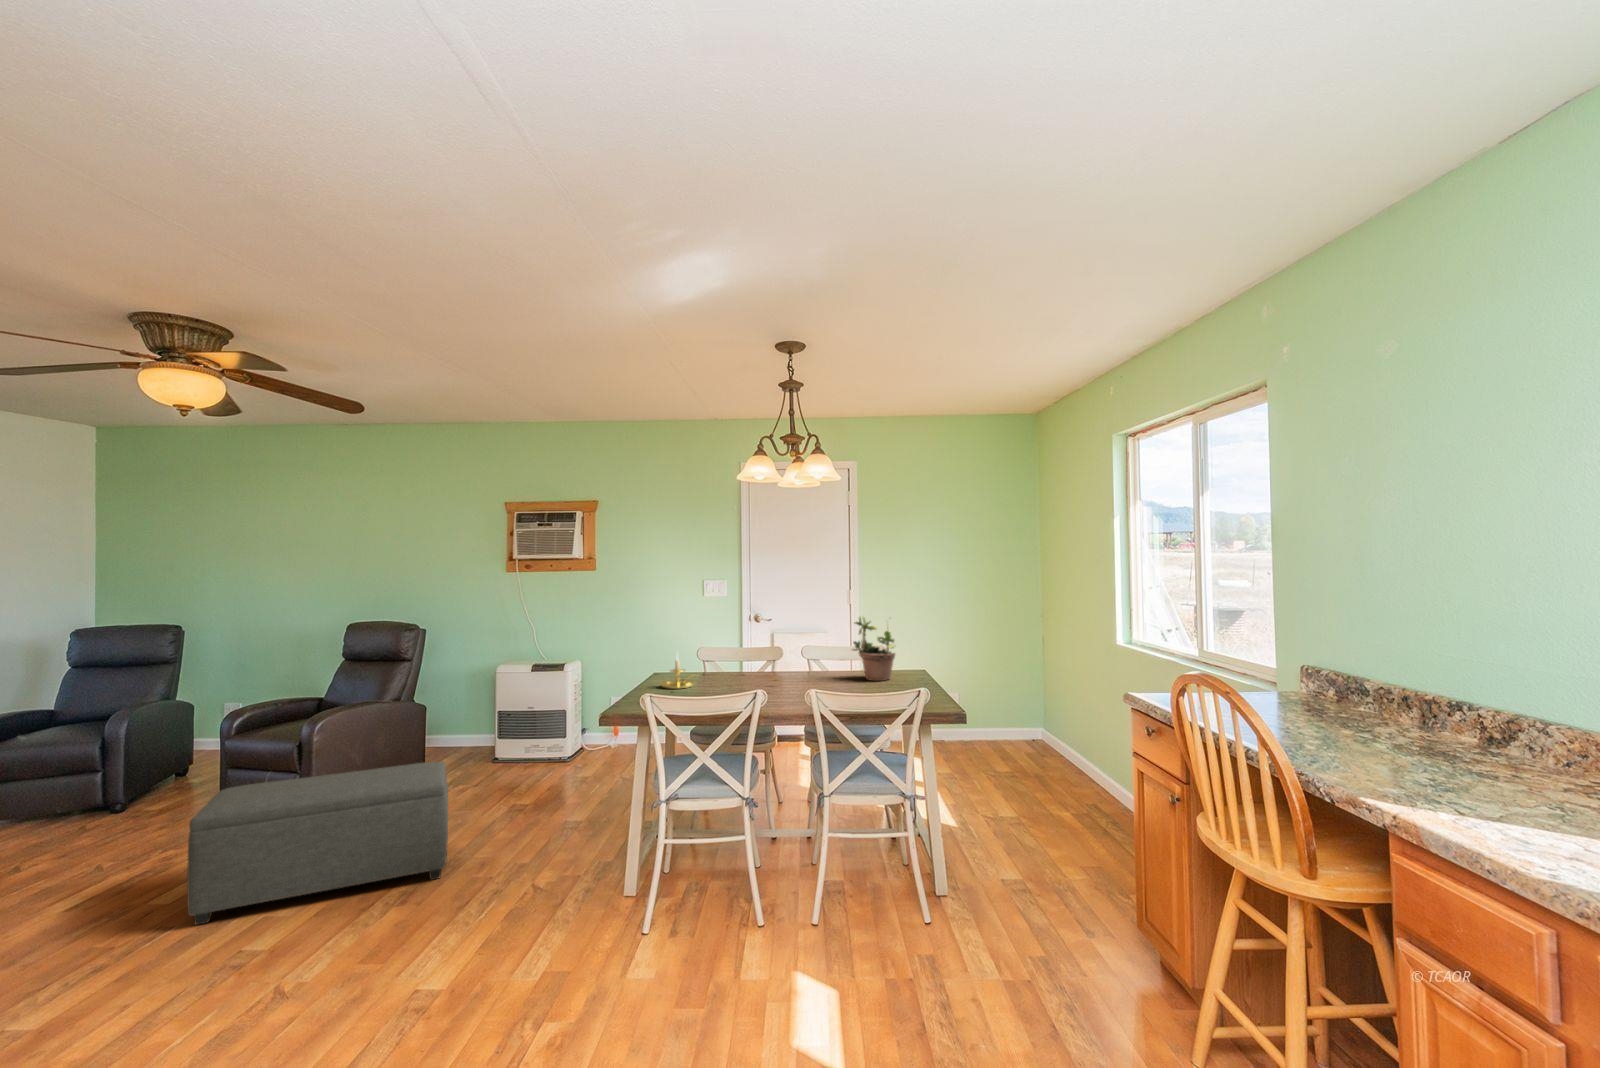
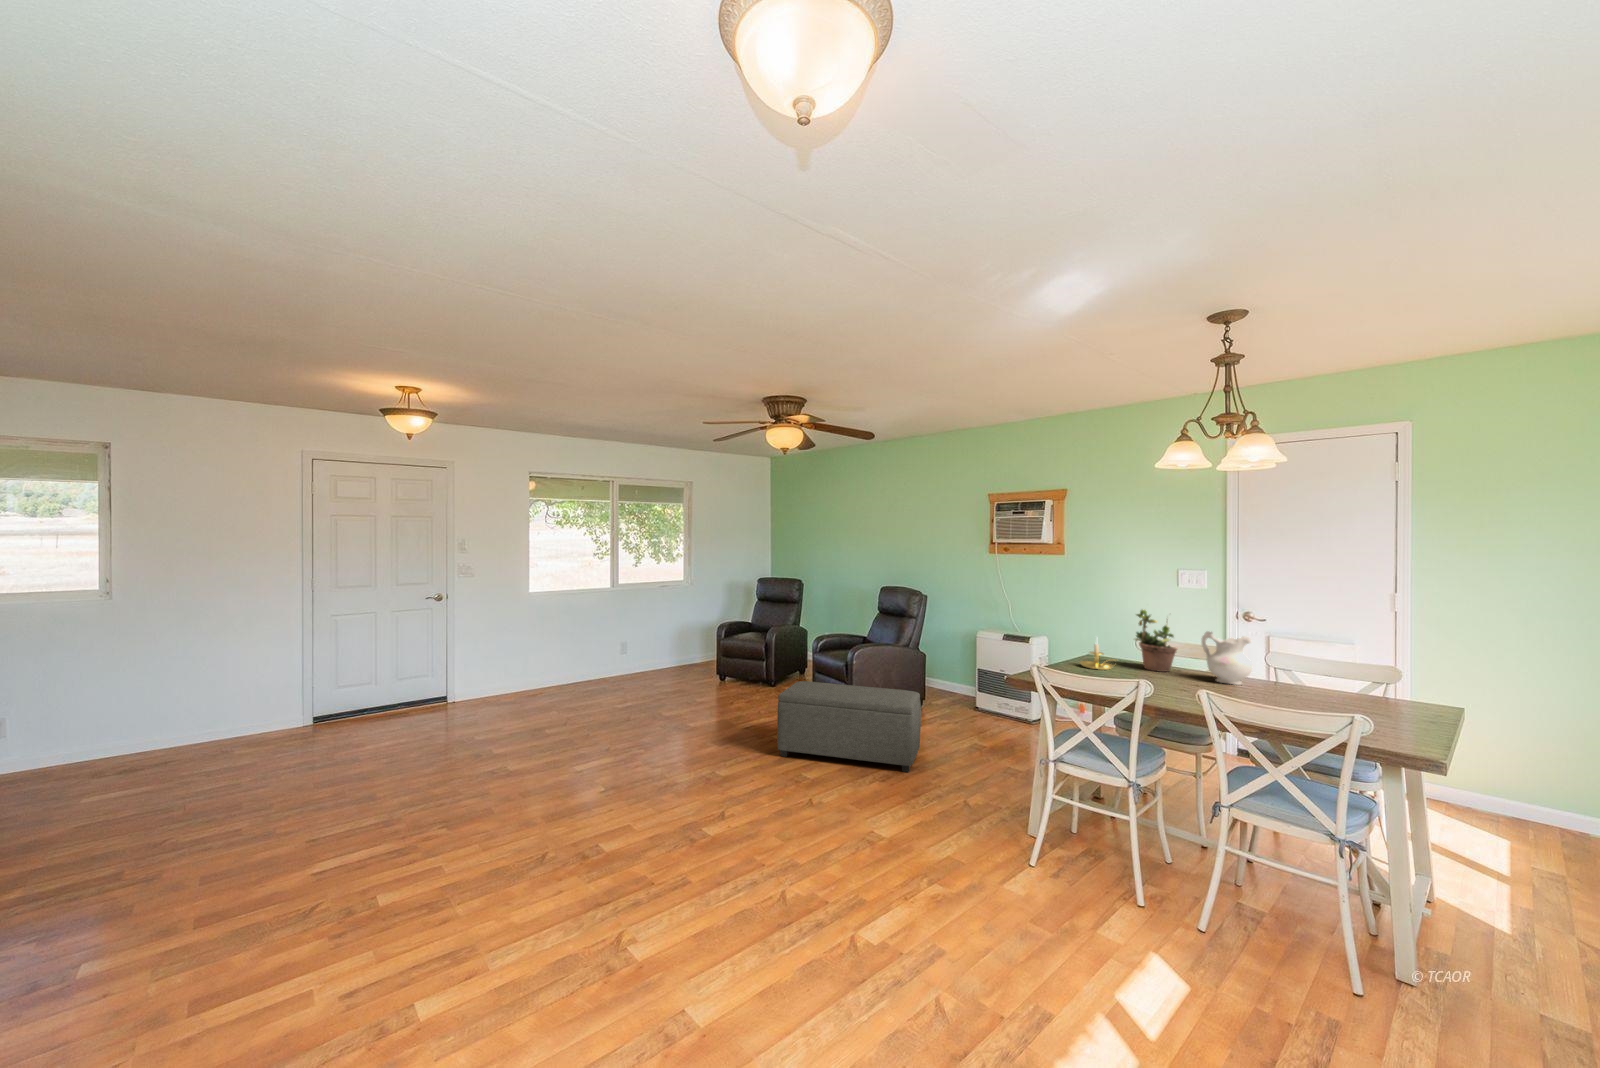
potted plant: present [852,617,895,681] -> present [1135,610,1177,672]
ceramic pitcher: none [774,632,817,682] -> present [1201,631,1252,685]

